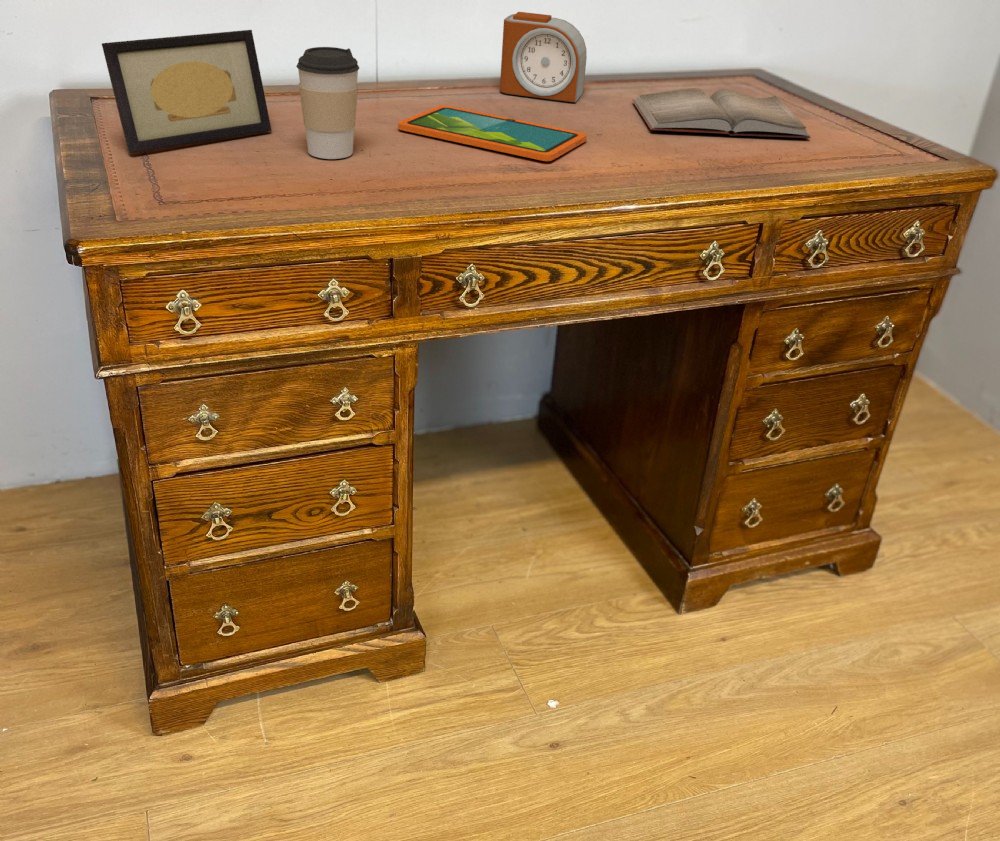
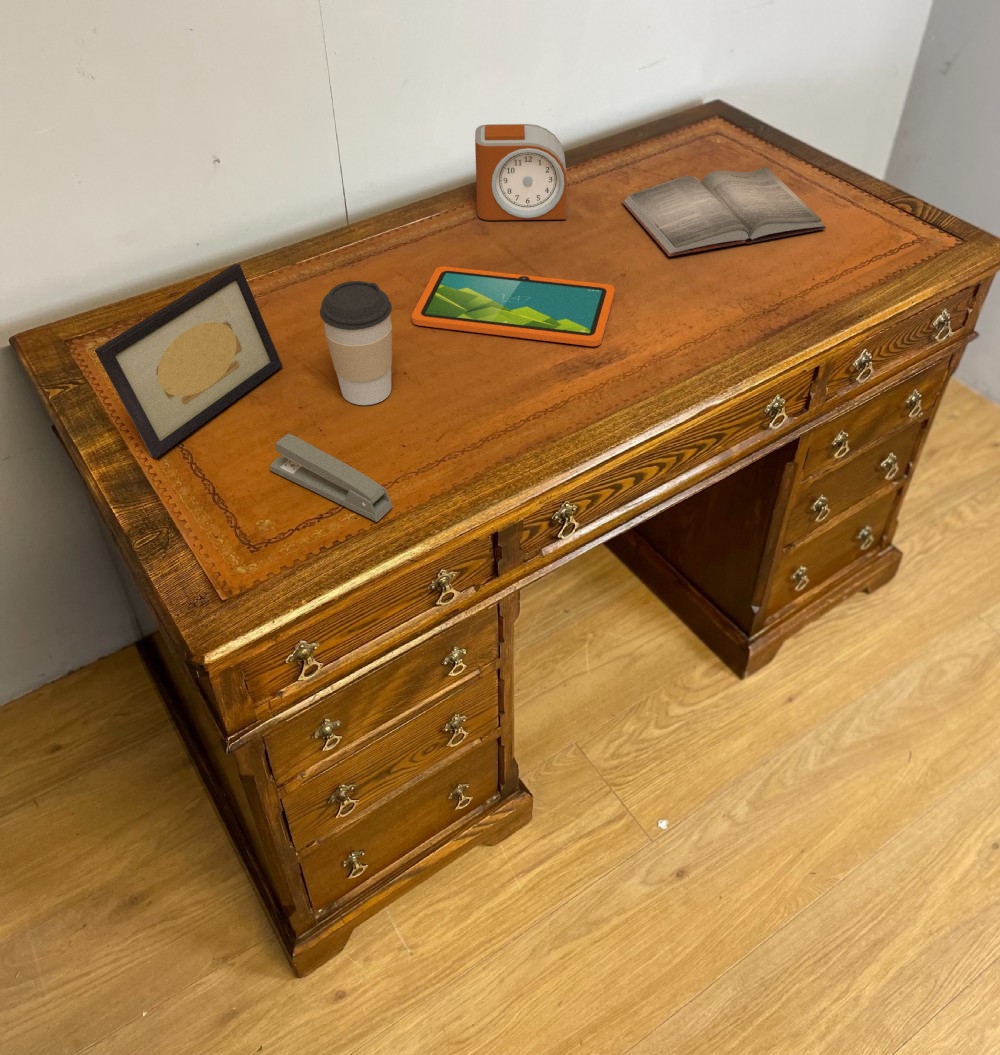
stapler: none [216,140,300,210] -> present [270,433,393,522]

